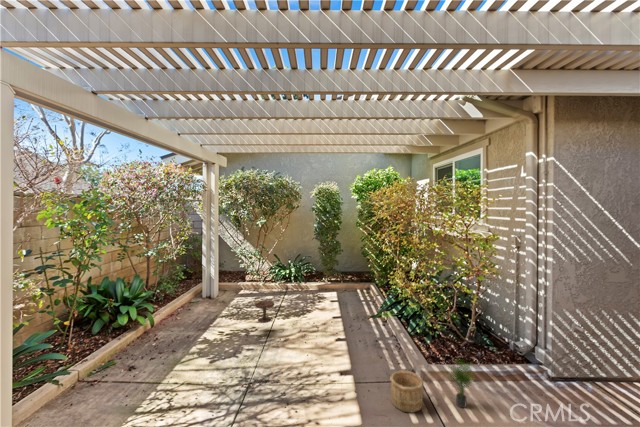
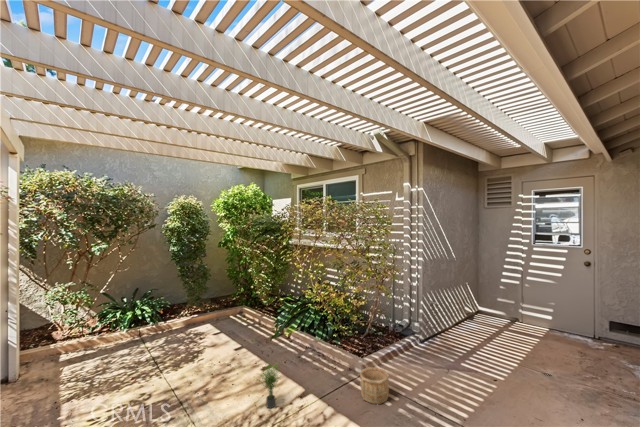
side table: present [255,300,274,323] -> none [159,348,188,400]
potted plant: present [447,363,472,408] -> present [257,365,279,408]

